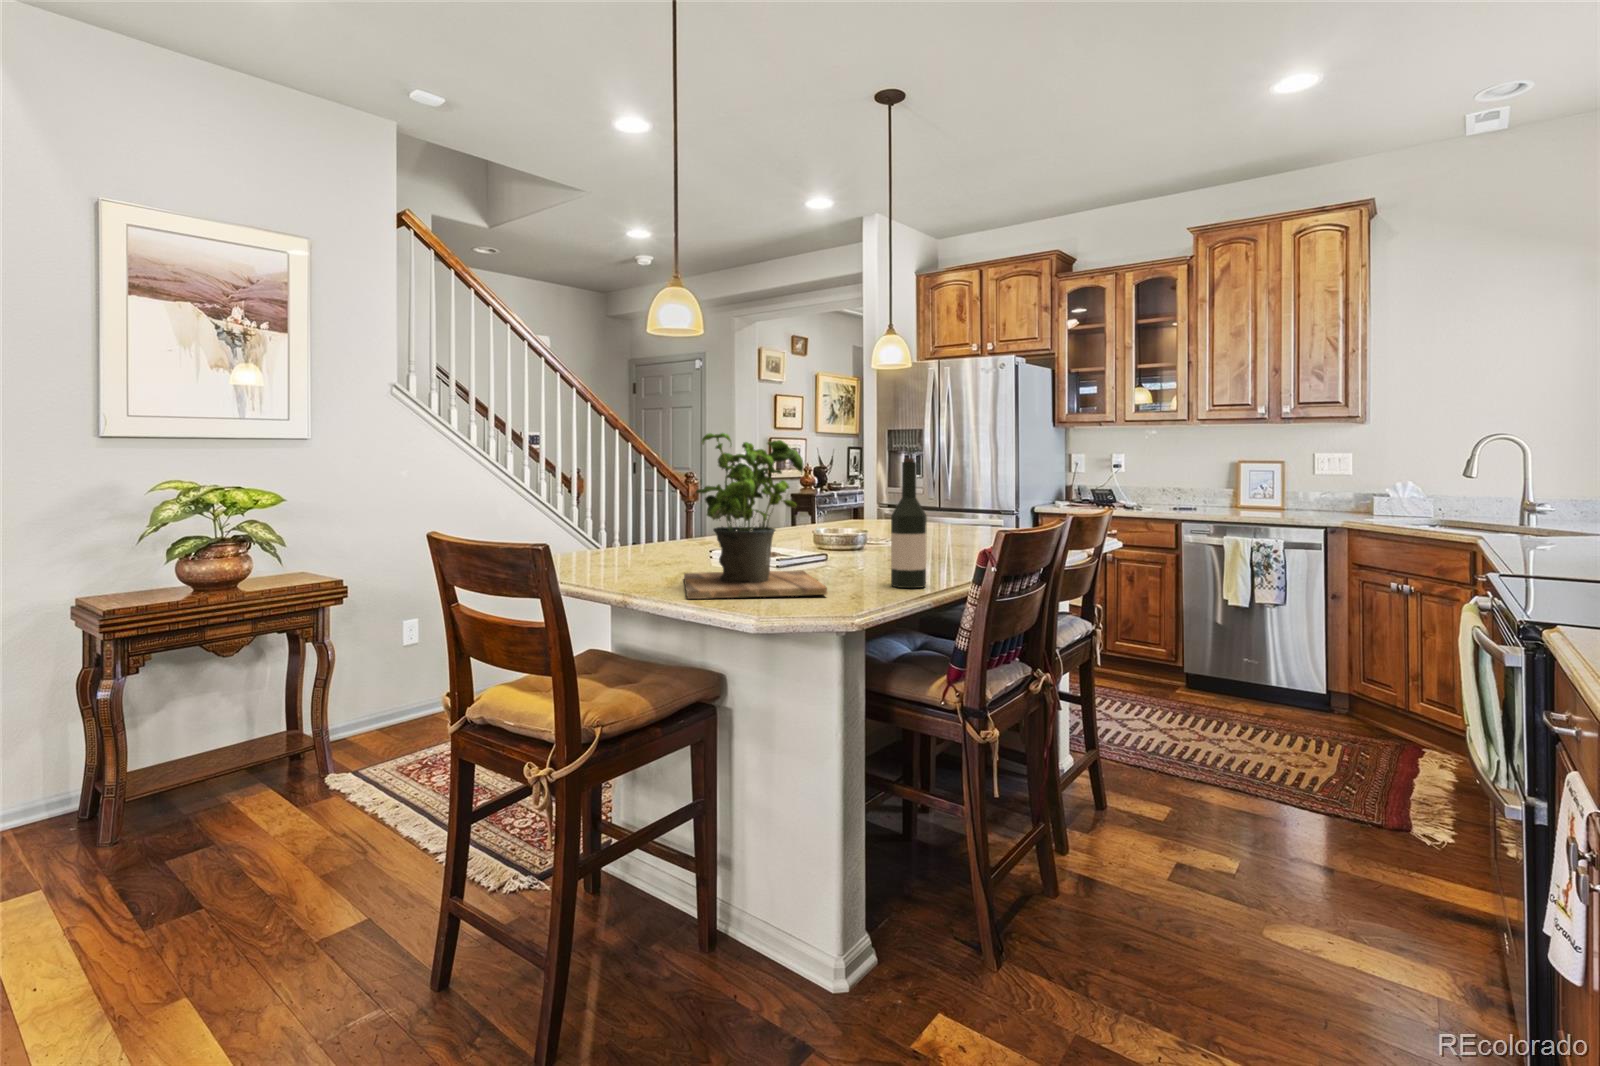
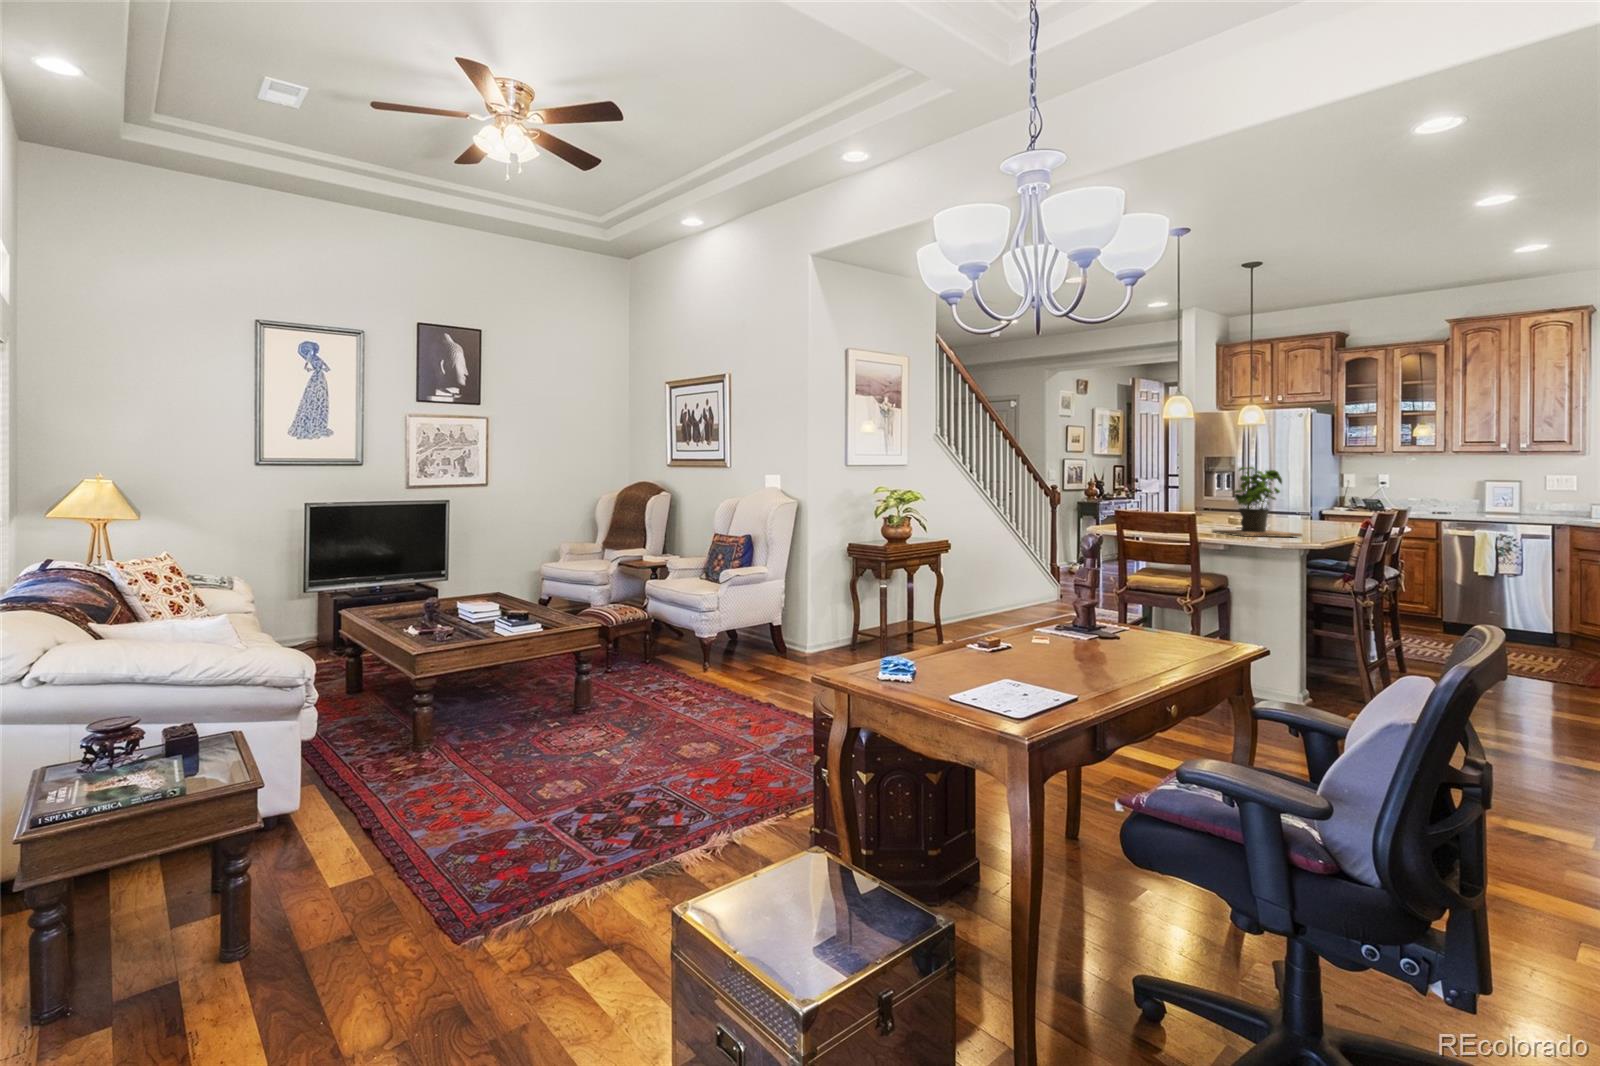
wine bottle: present [891,458,927,588] -> none [1321,478,1341,537]

